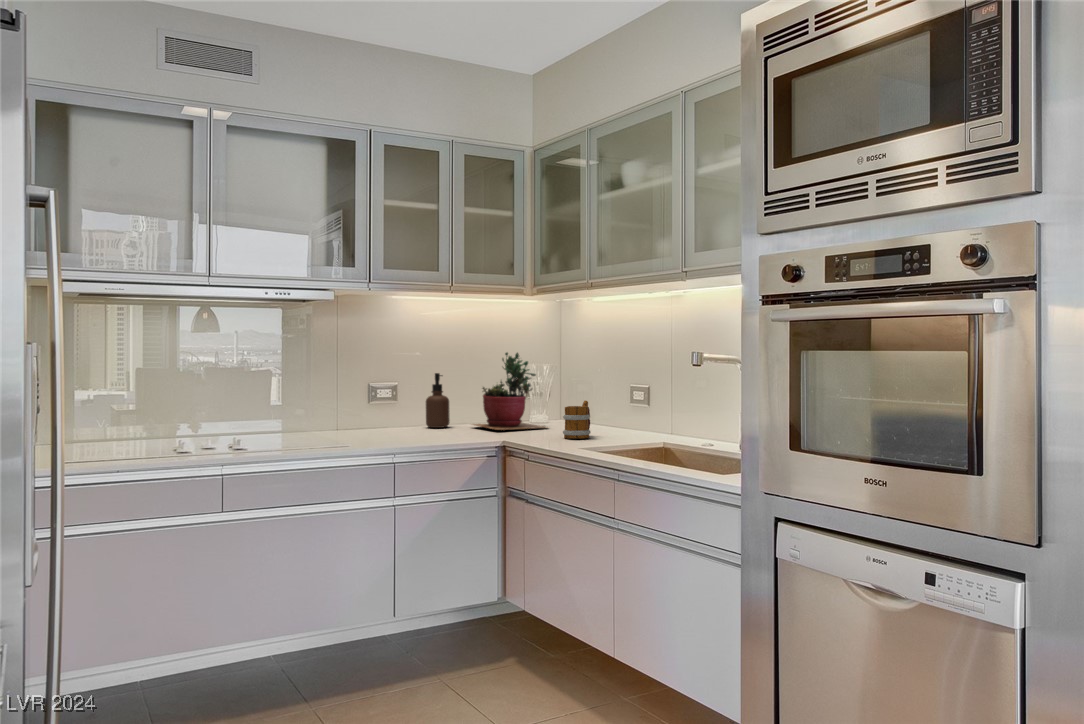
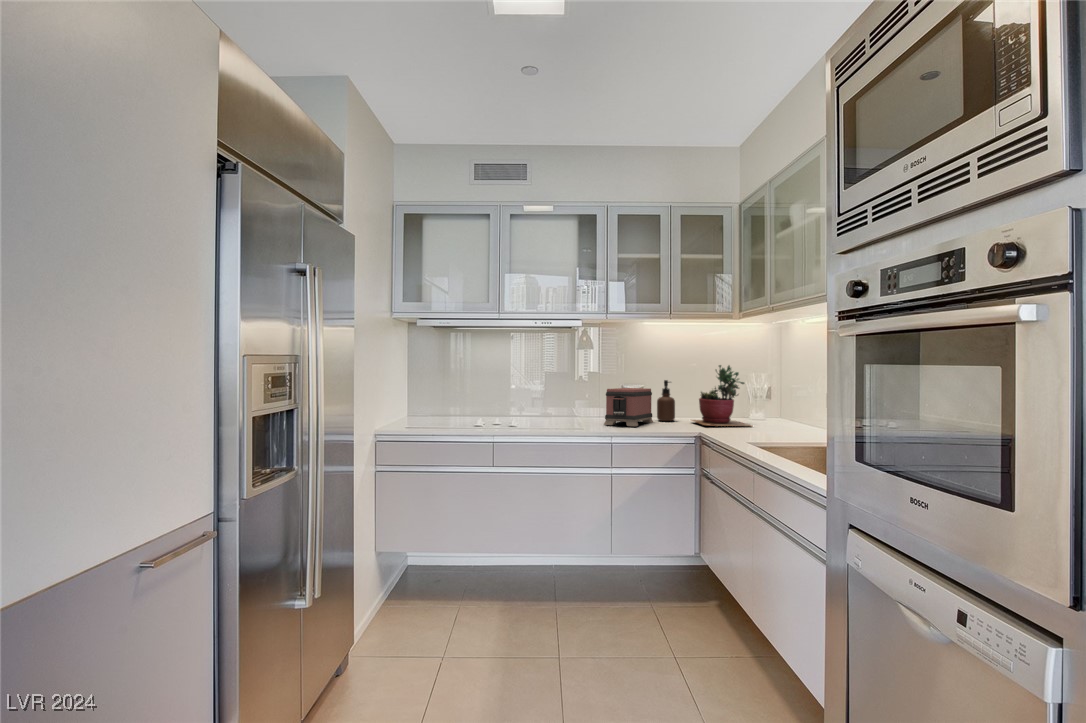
toaster: none [367,385,425,437] -> present [604,388,653,426]
mug: present [563,401,591,439] -> none [751,405,779,437]

